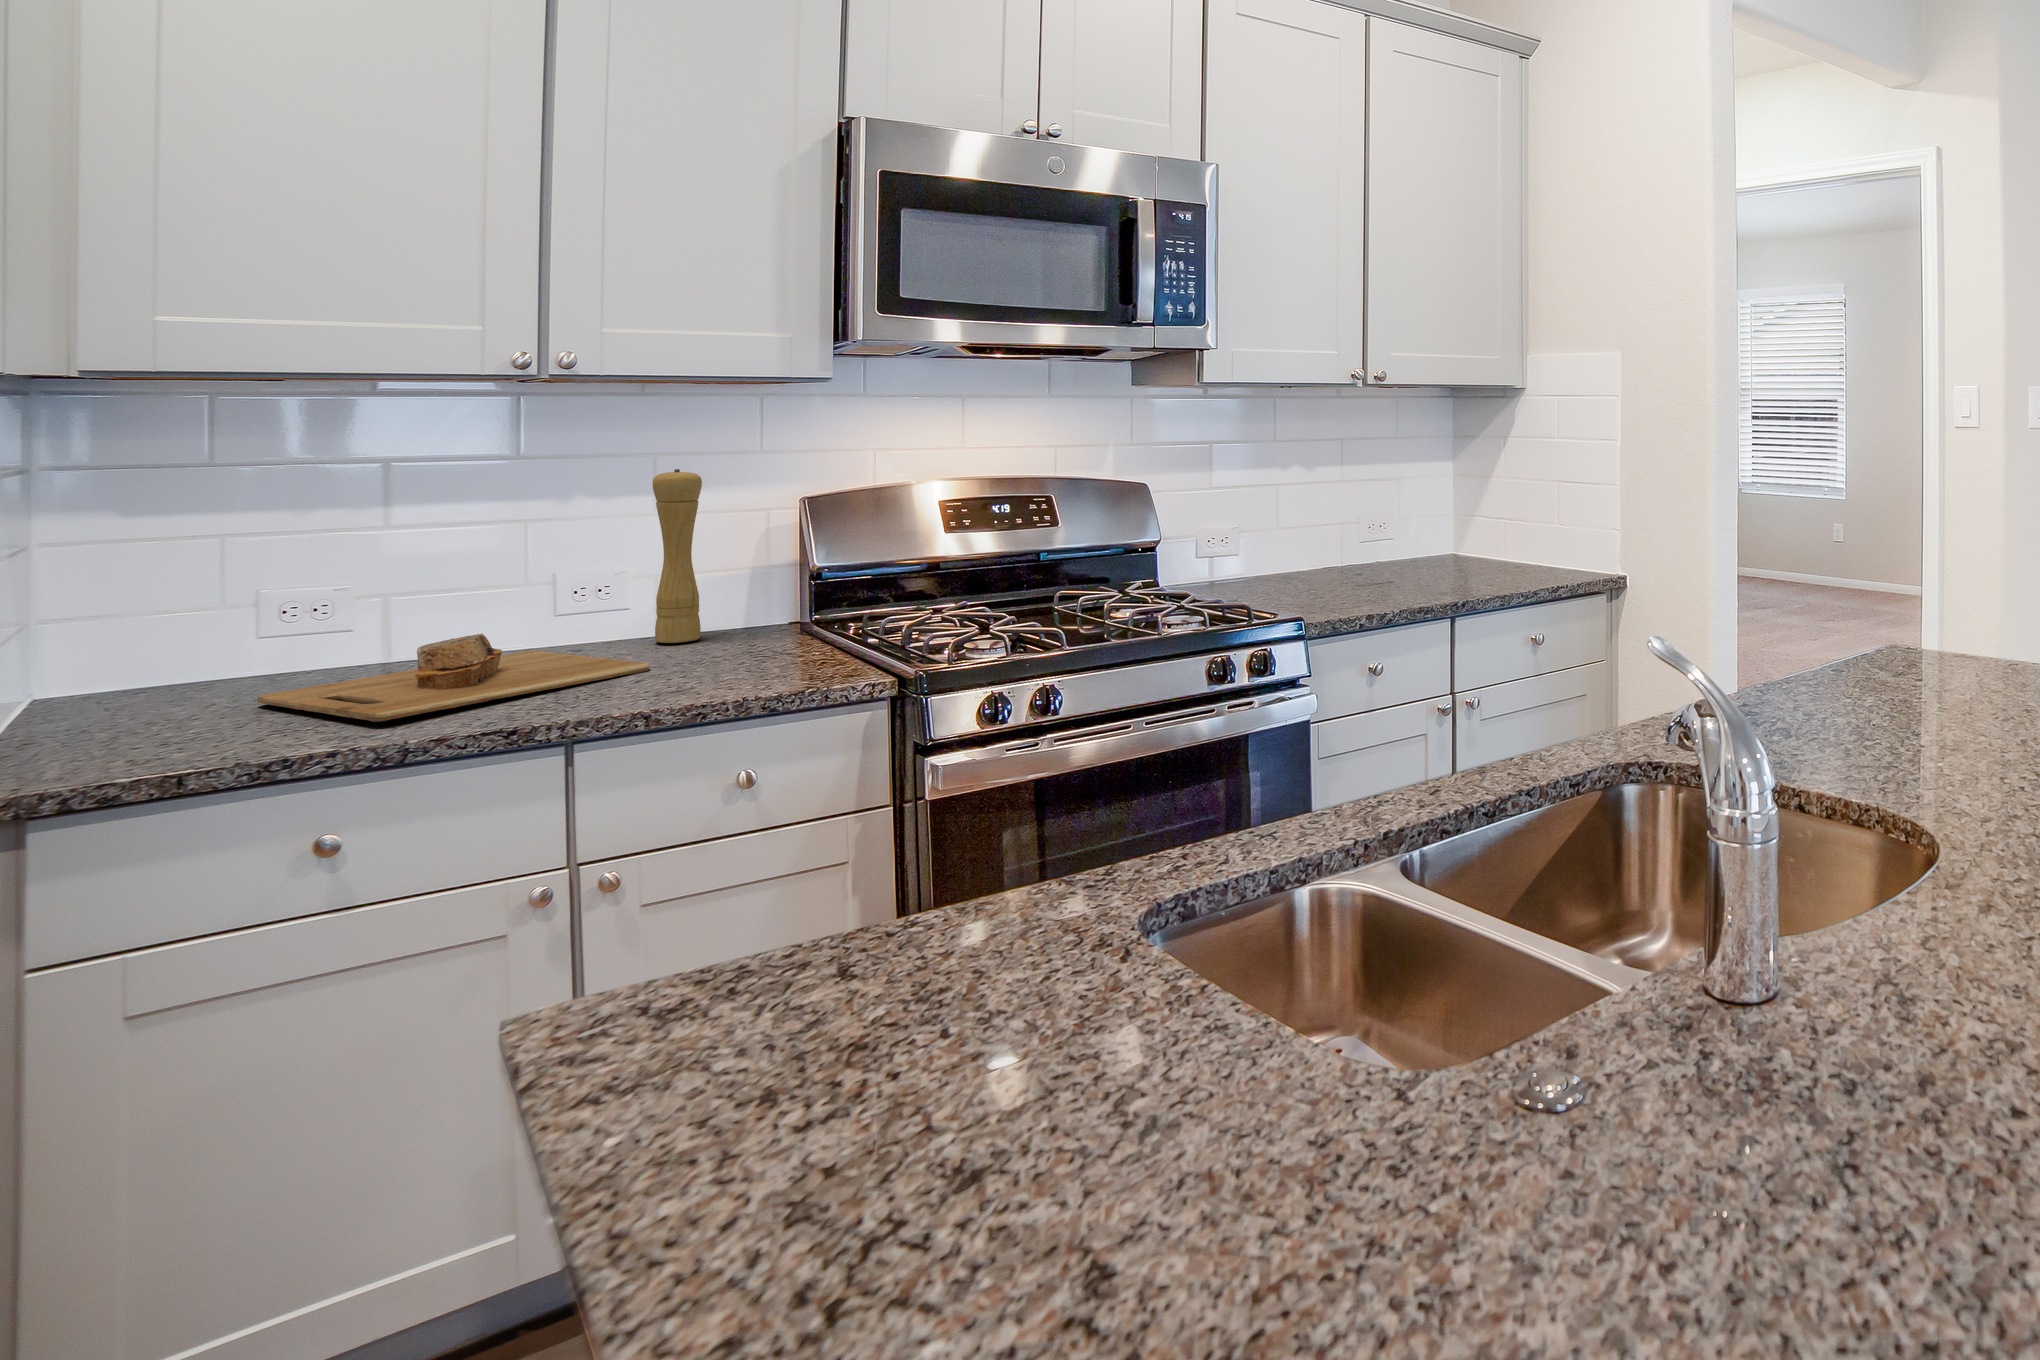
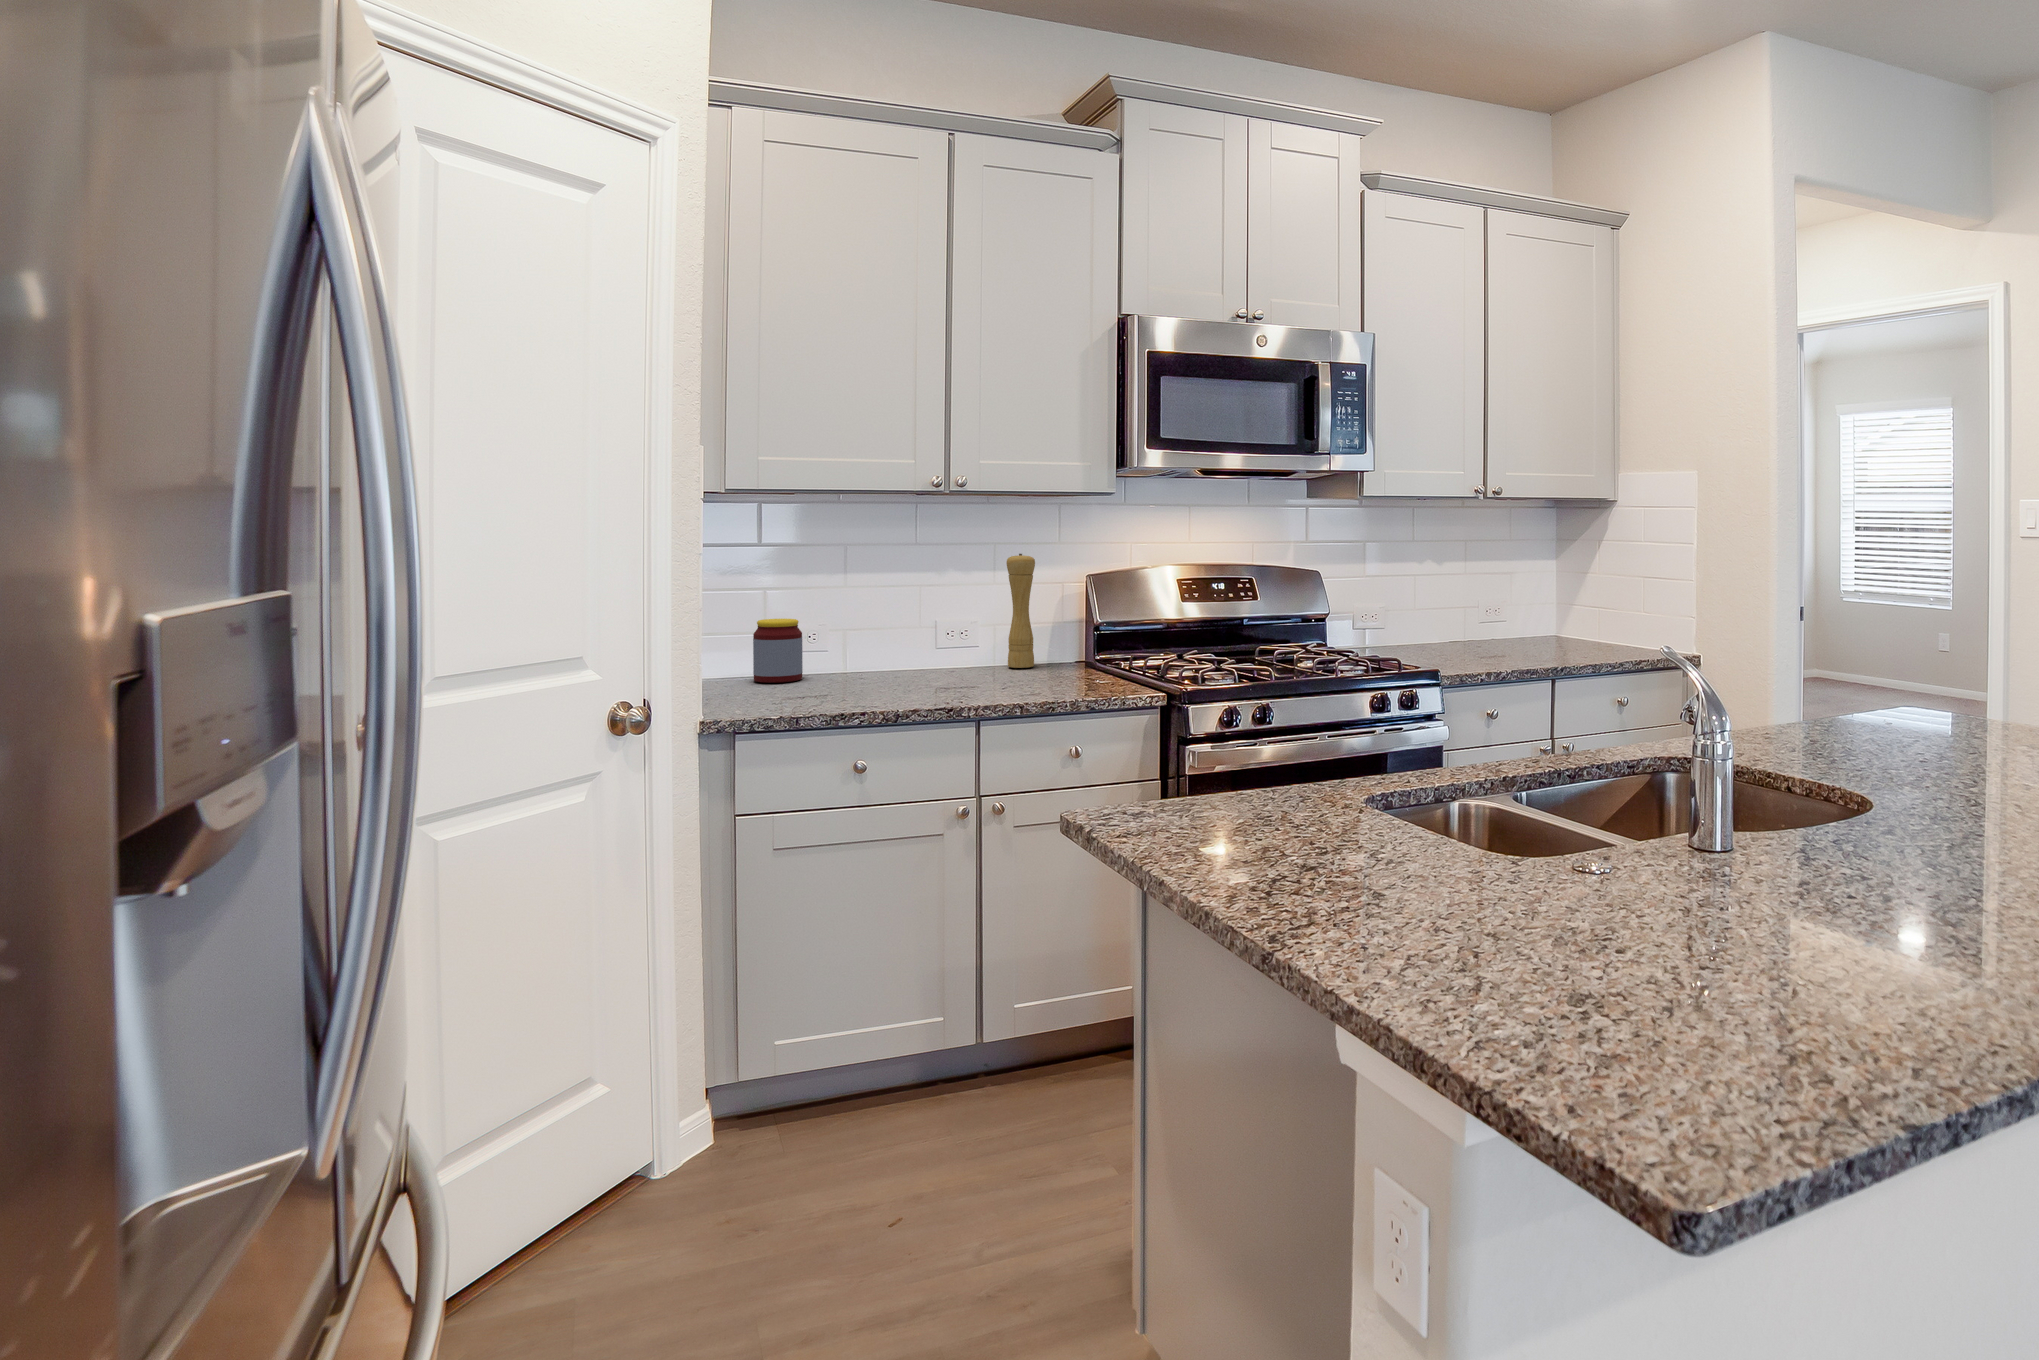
jar: none [156,584,261,695] -> present [753,619,803,683]
cutting board: present [257,634,650,722] -> none [810,654,1012,699]

